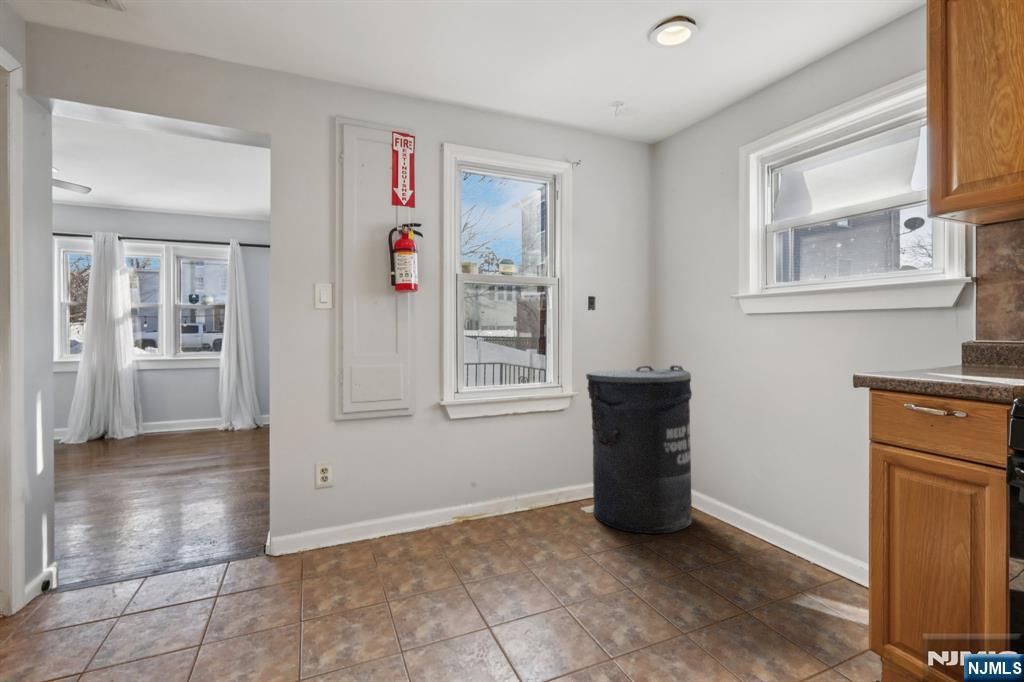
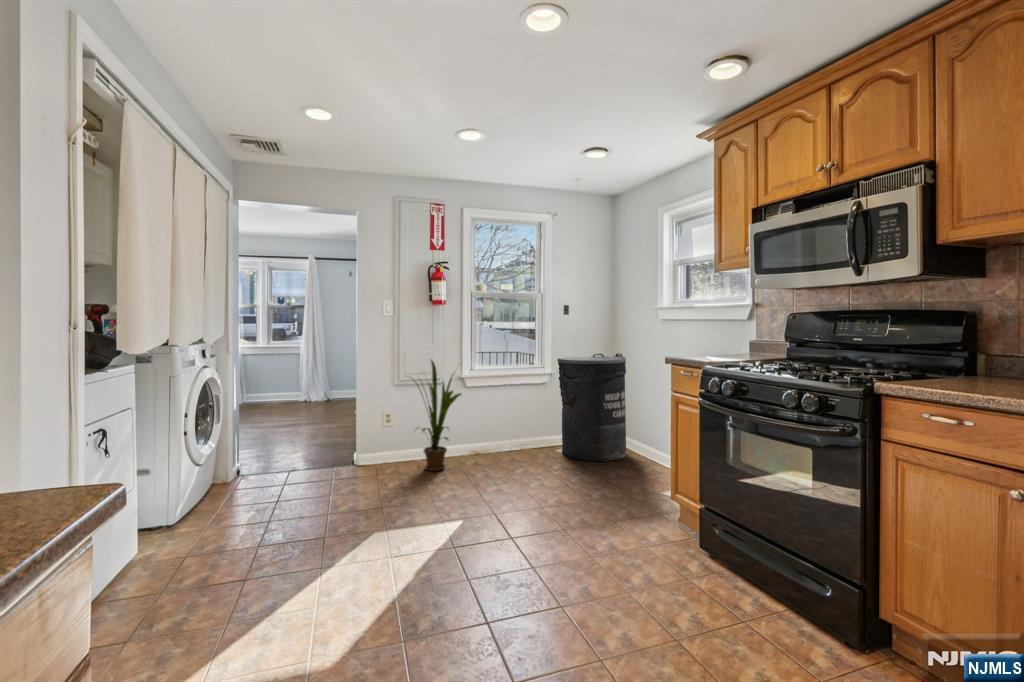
house plant: none [344,376,447,565] -> present [417,360,461,471]

